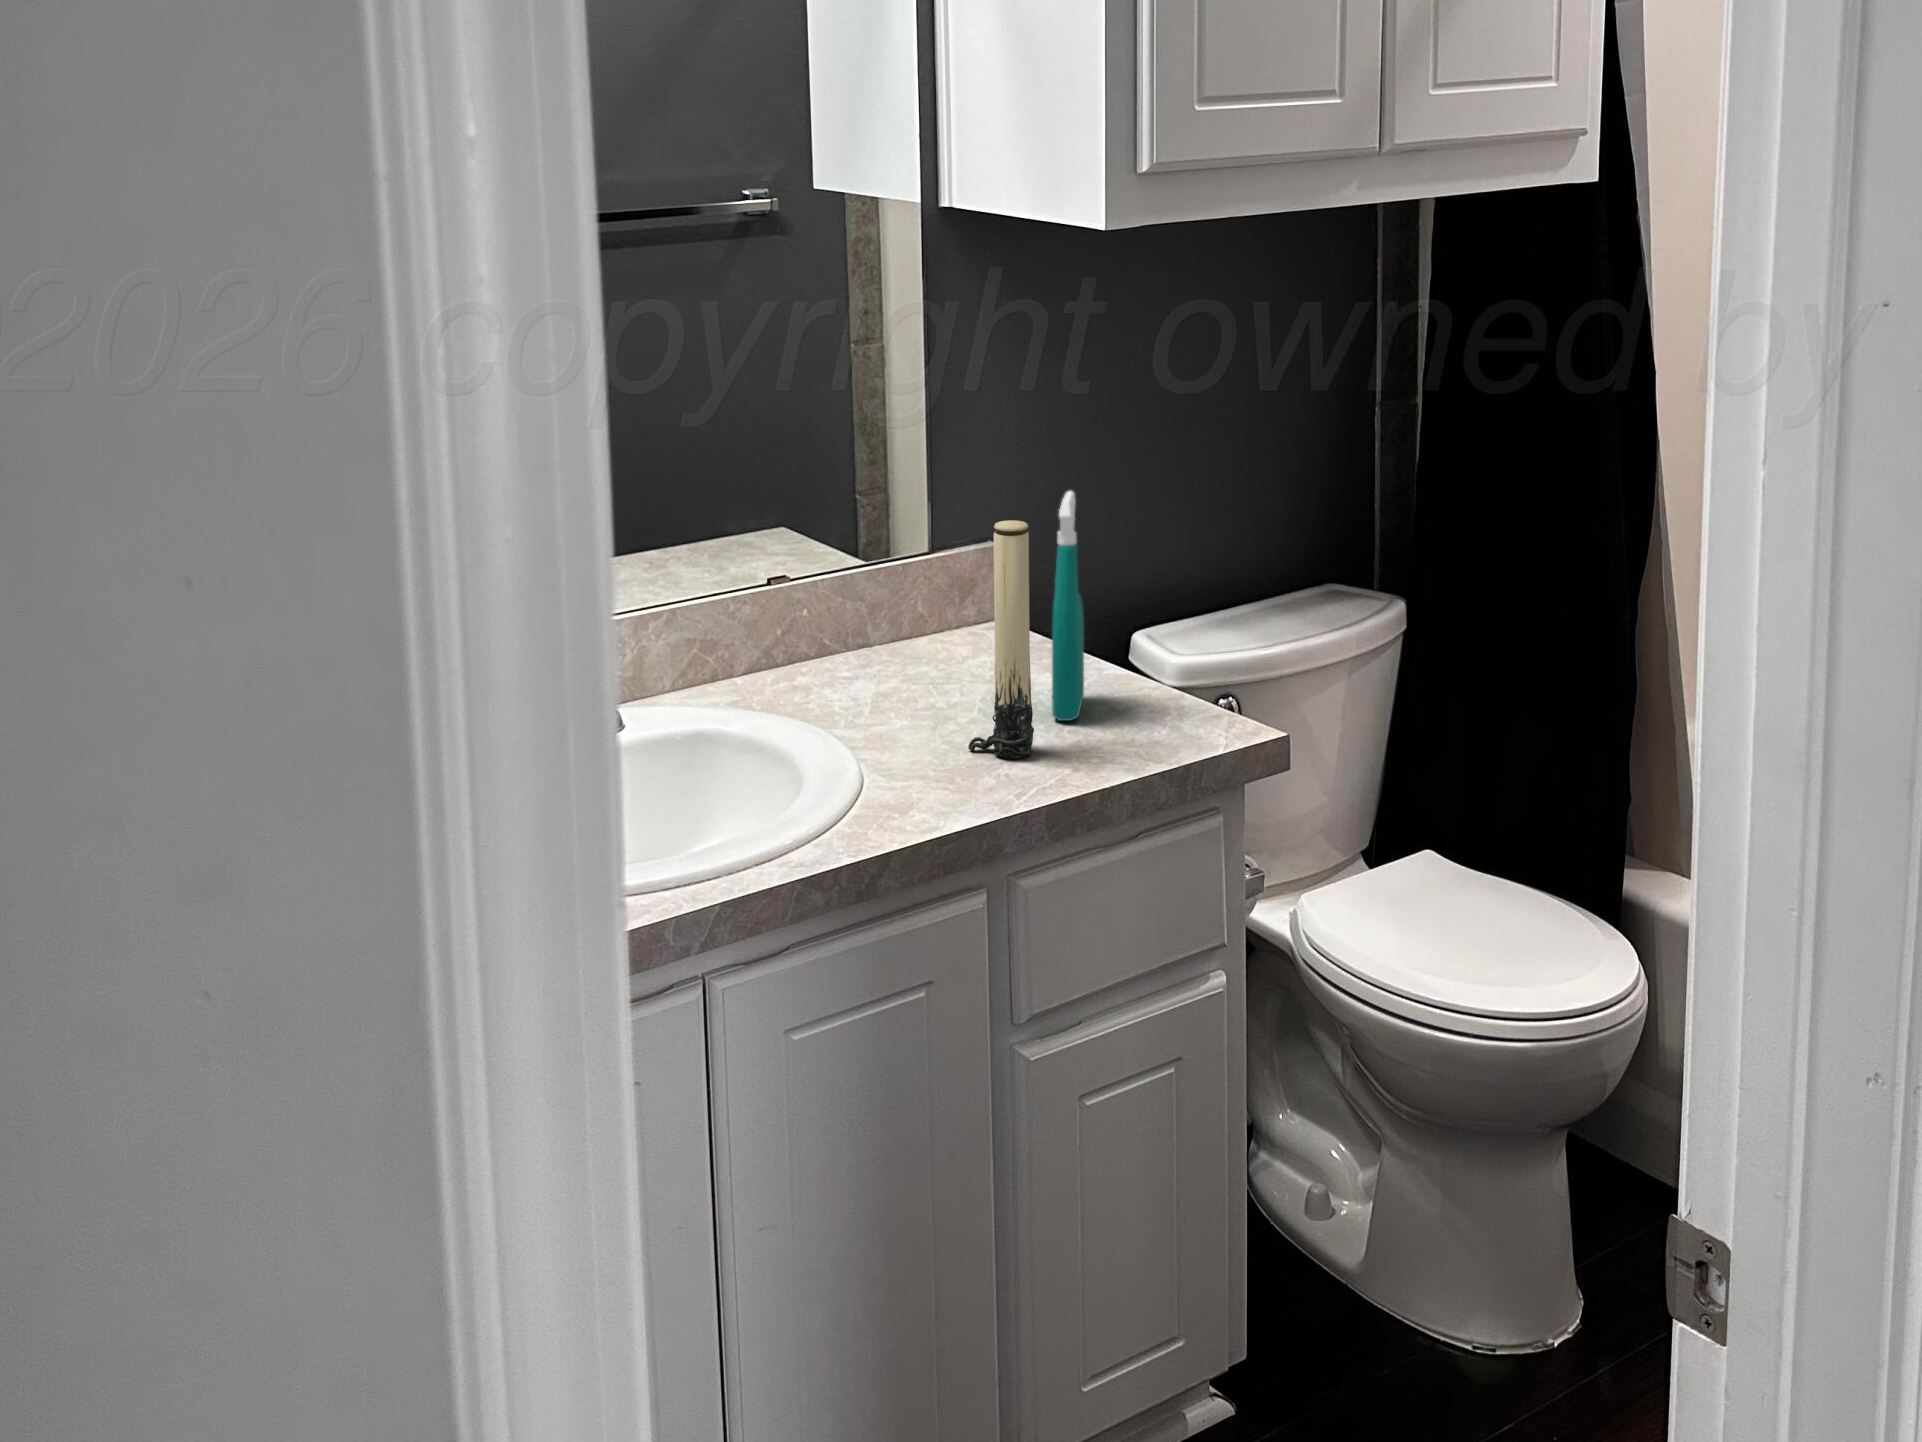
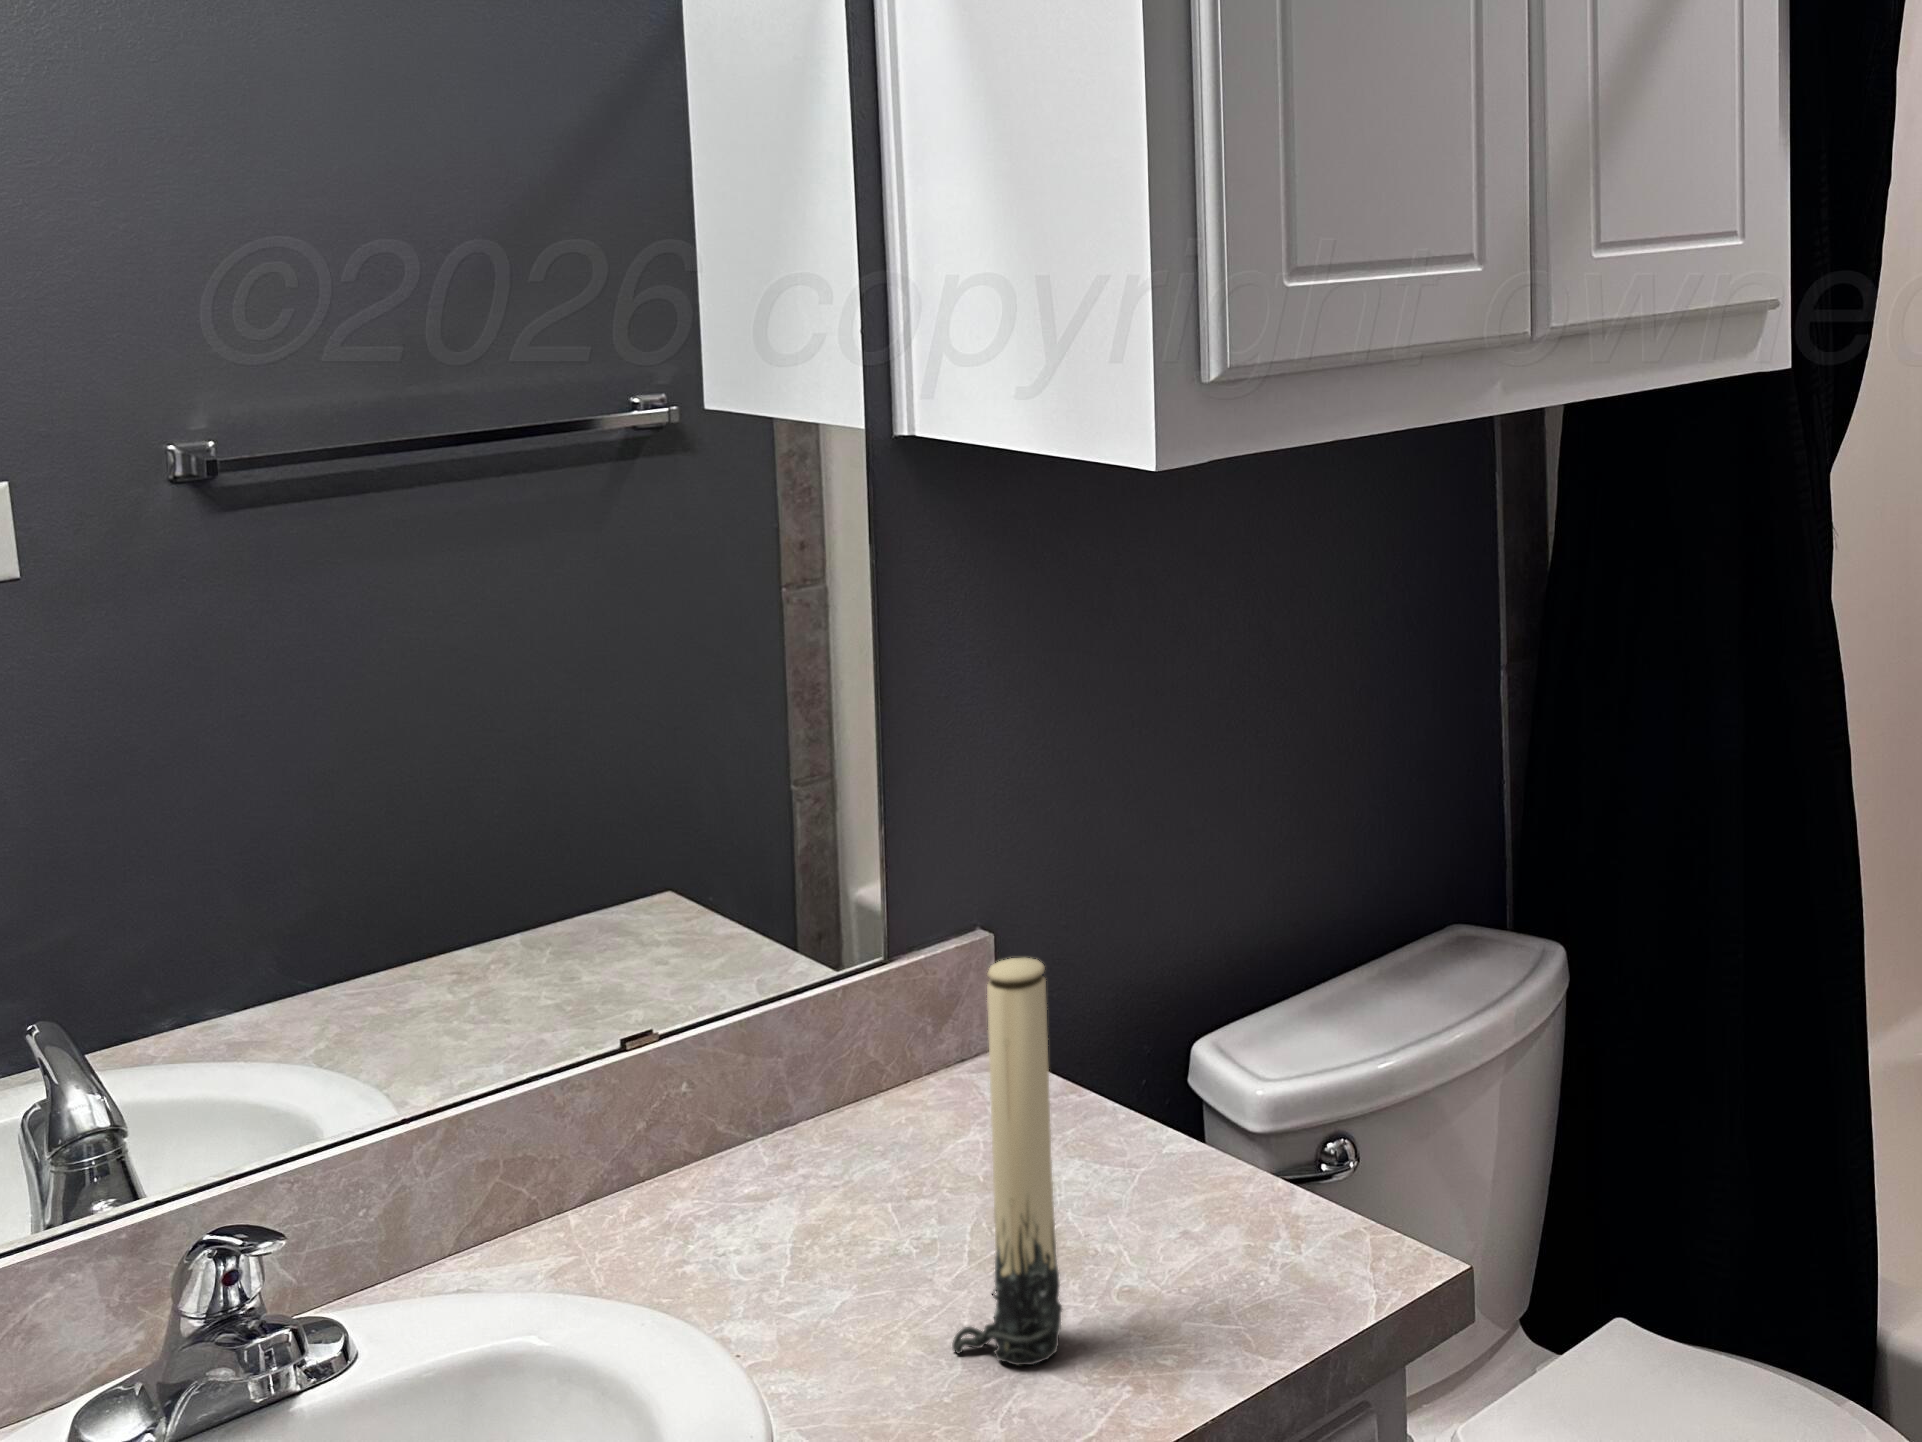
spray bottle: present [1052,491,1084,721] -> none [1087,880,1139,1265]

